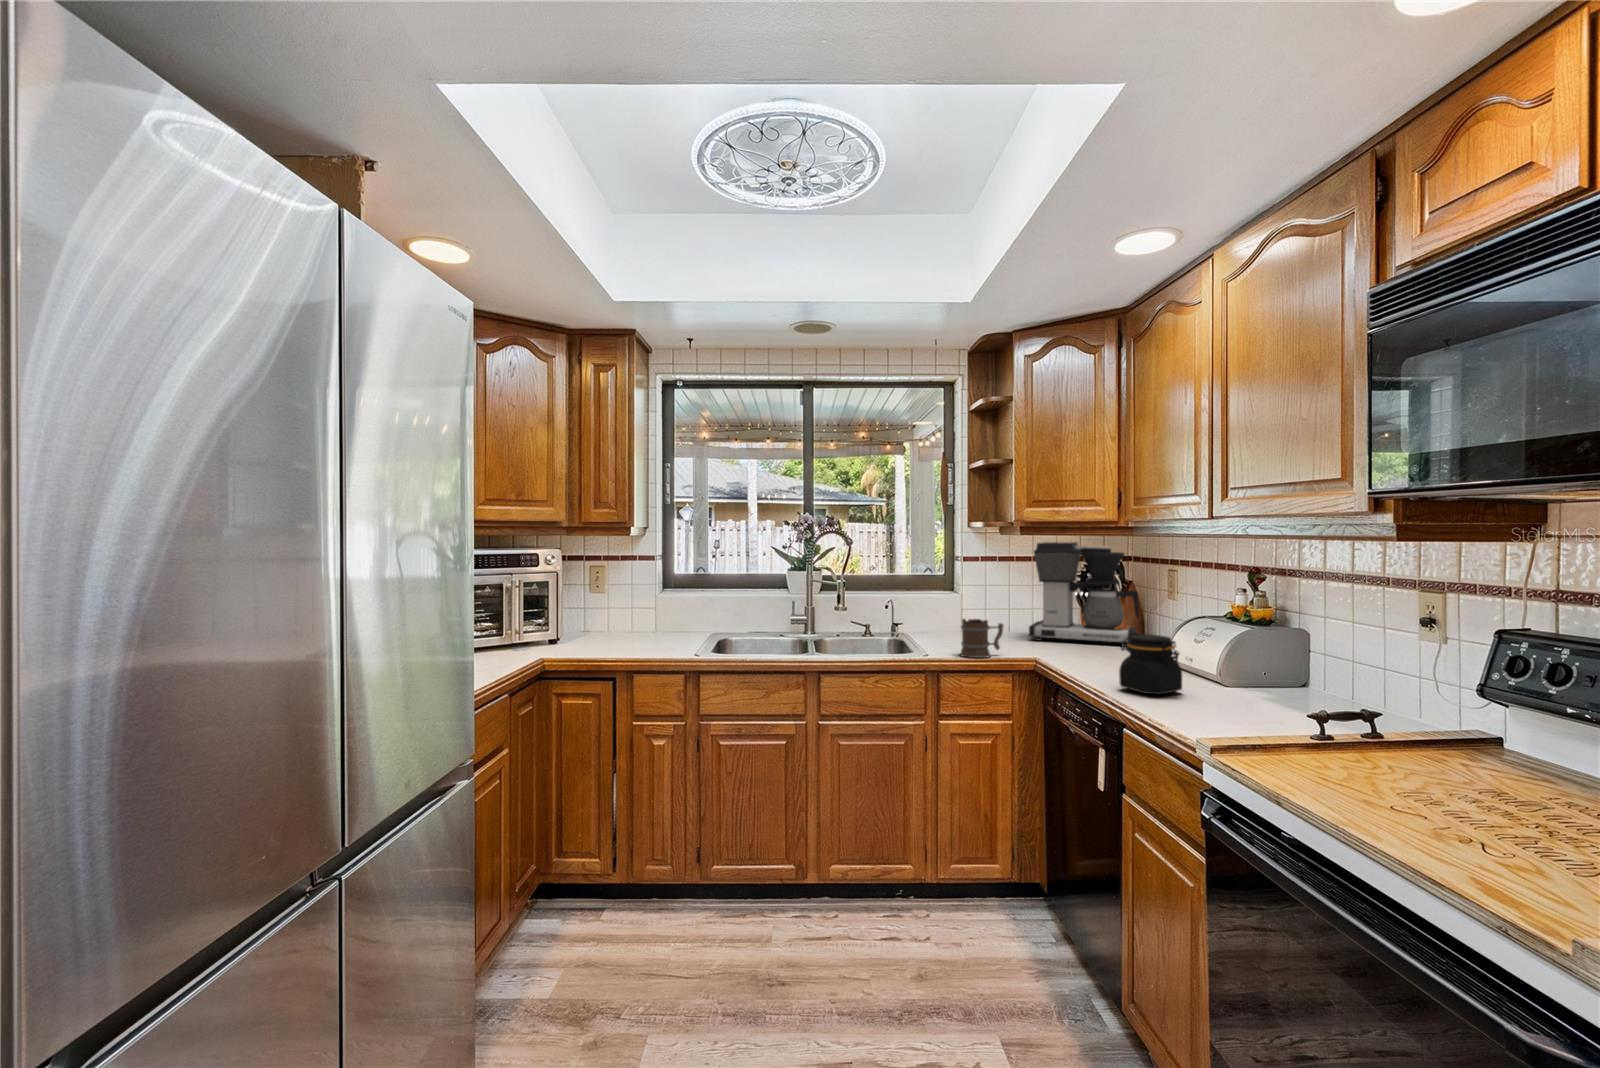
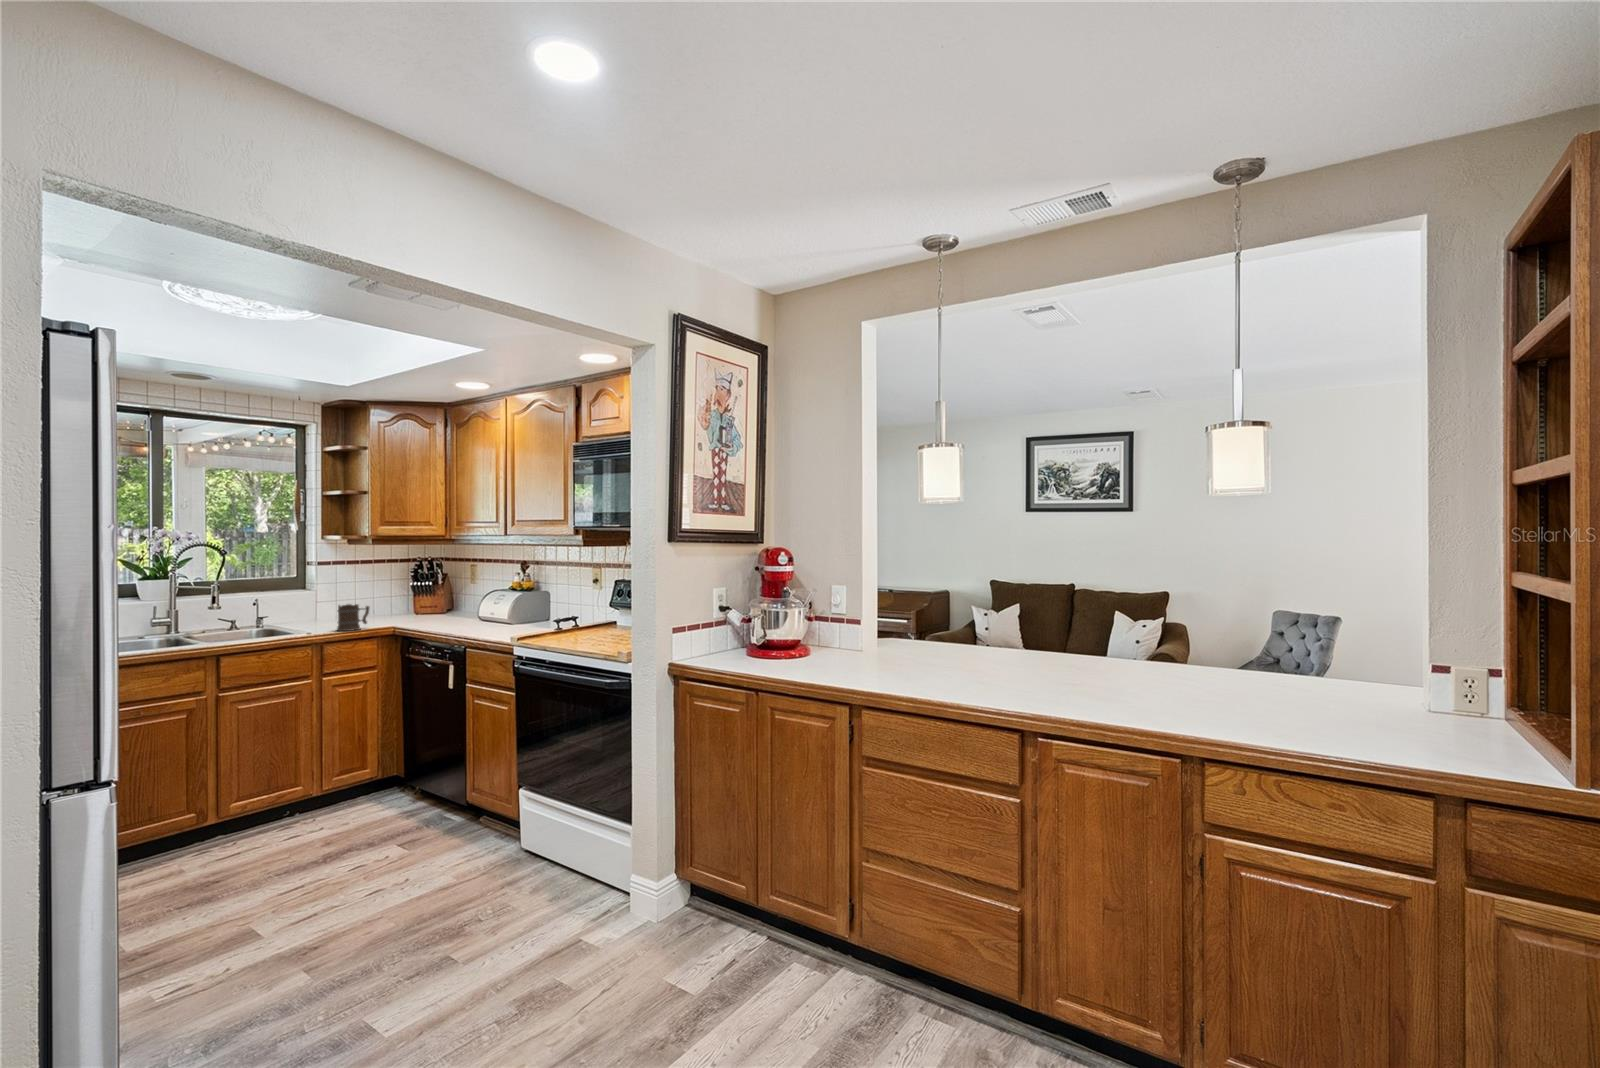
coffee maker: present [1029,542,1139,647] -> none [378,549,455,619]
jar: present [1119,634,1182,694] -> none [459,599,493,631]

